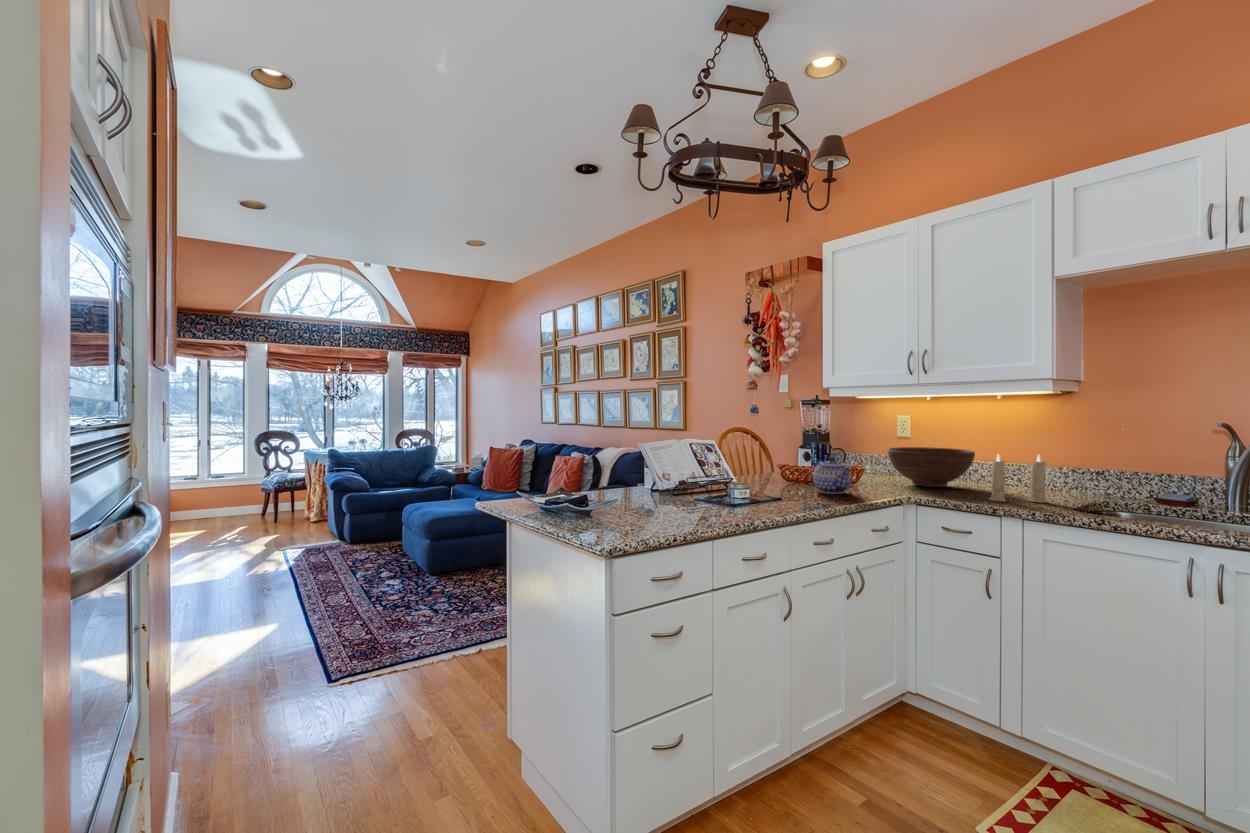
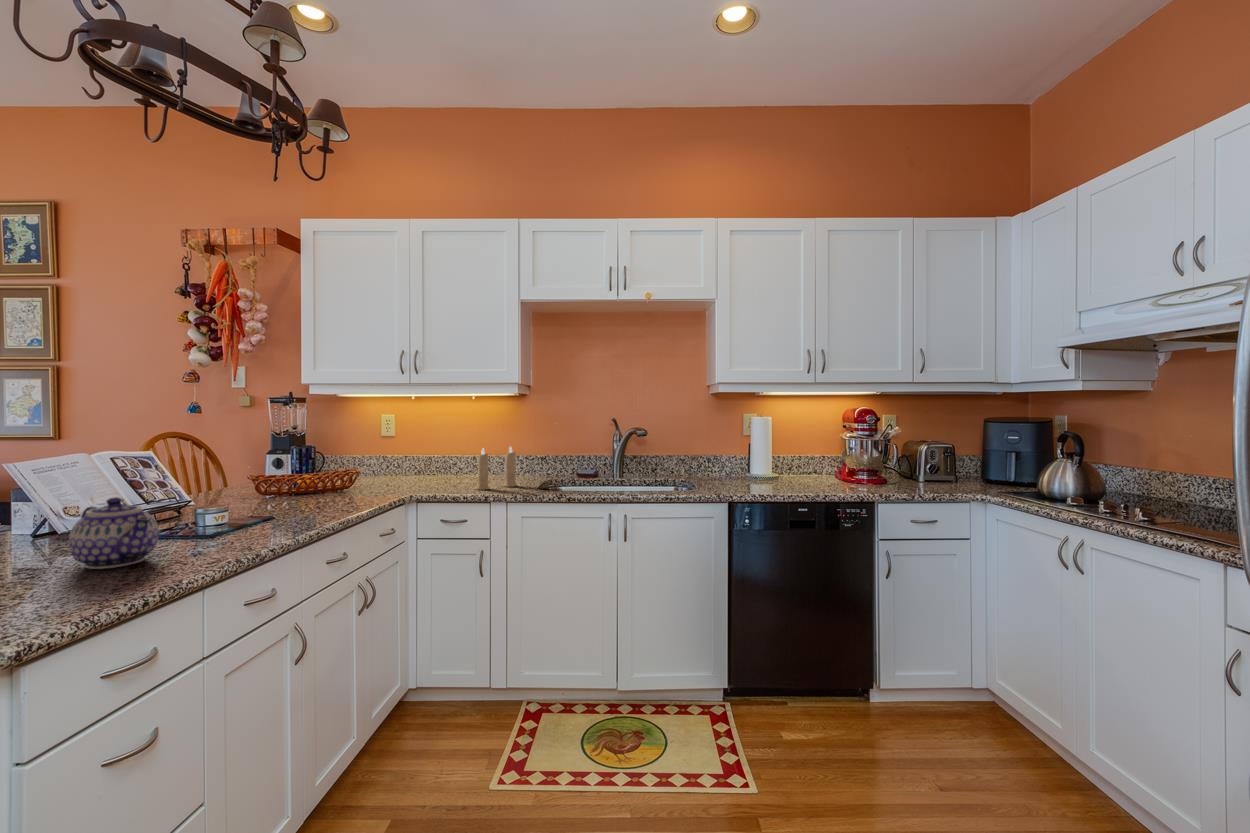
fruit bowl: present [888,447,975,487] -> none [378,445,457,483]
teapot: present [813,457,851,494] -> present [69,497,159,569]

